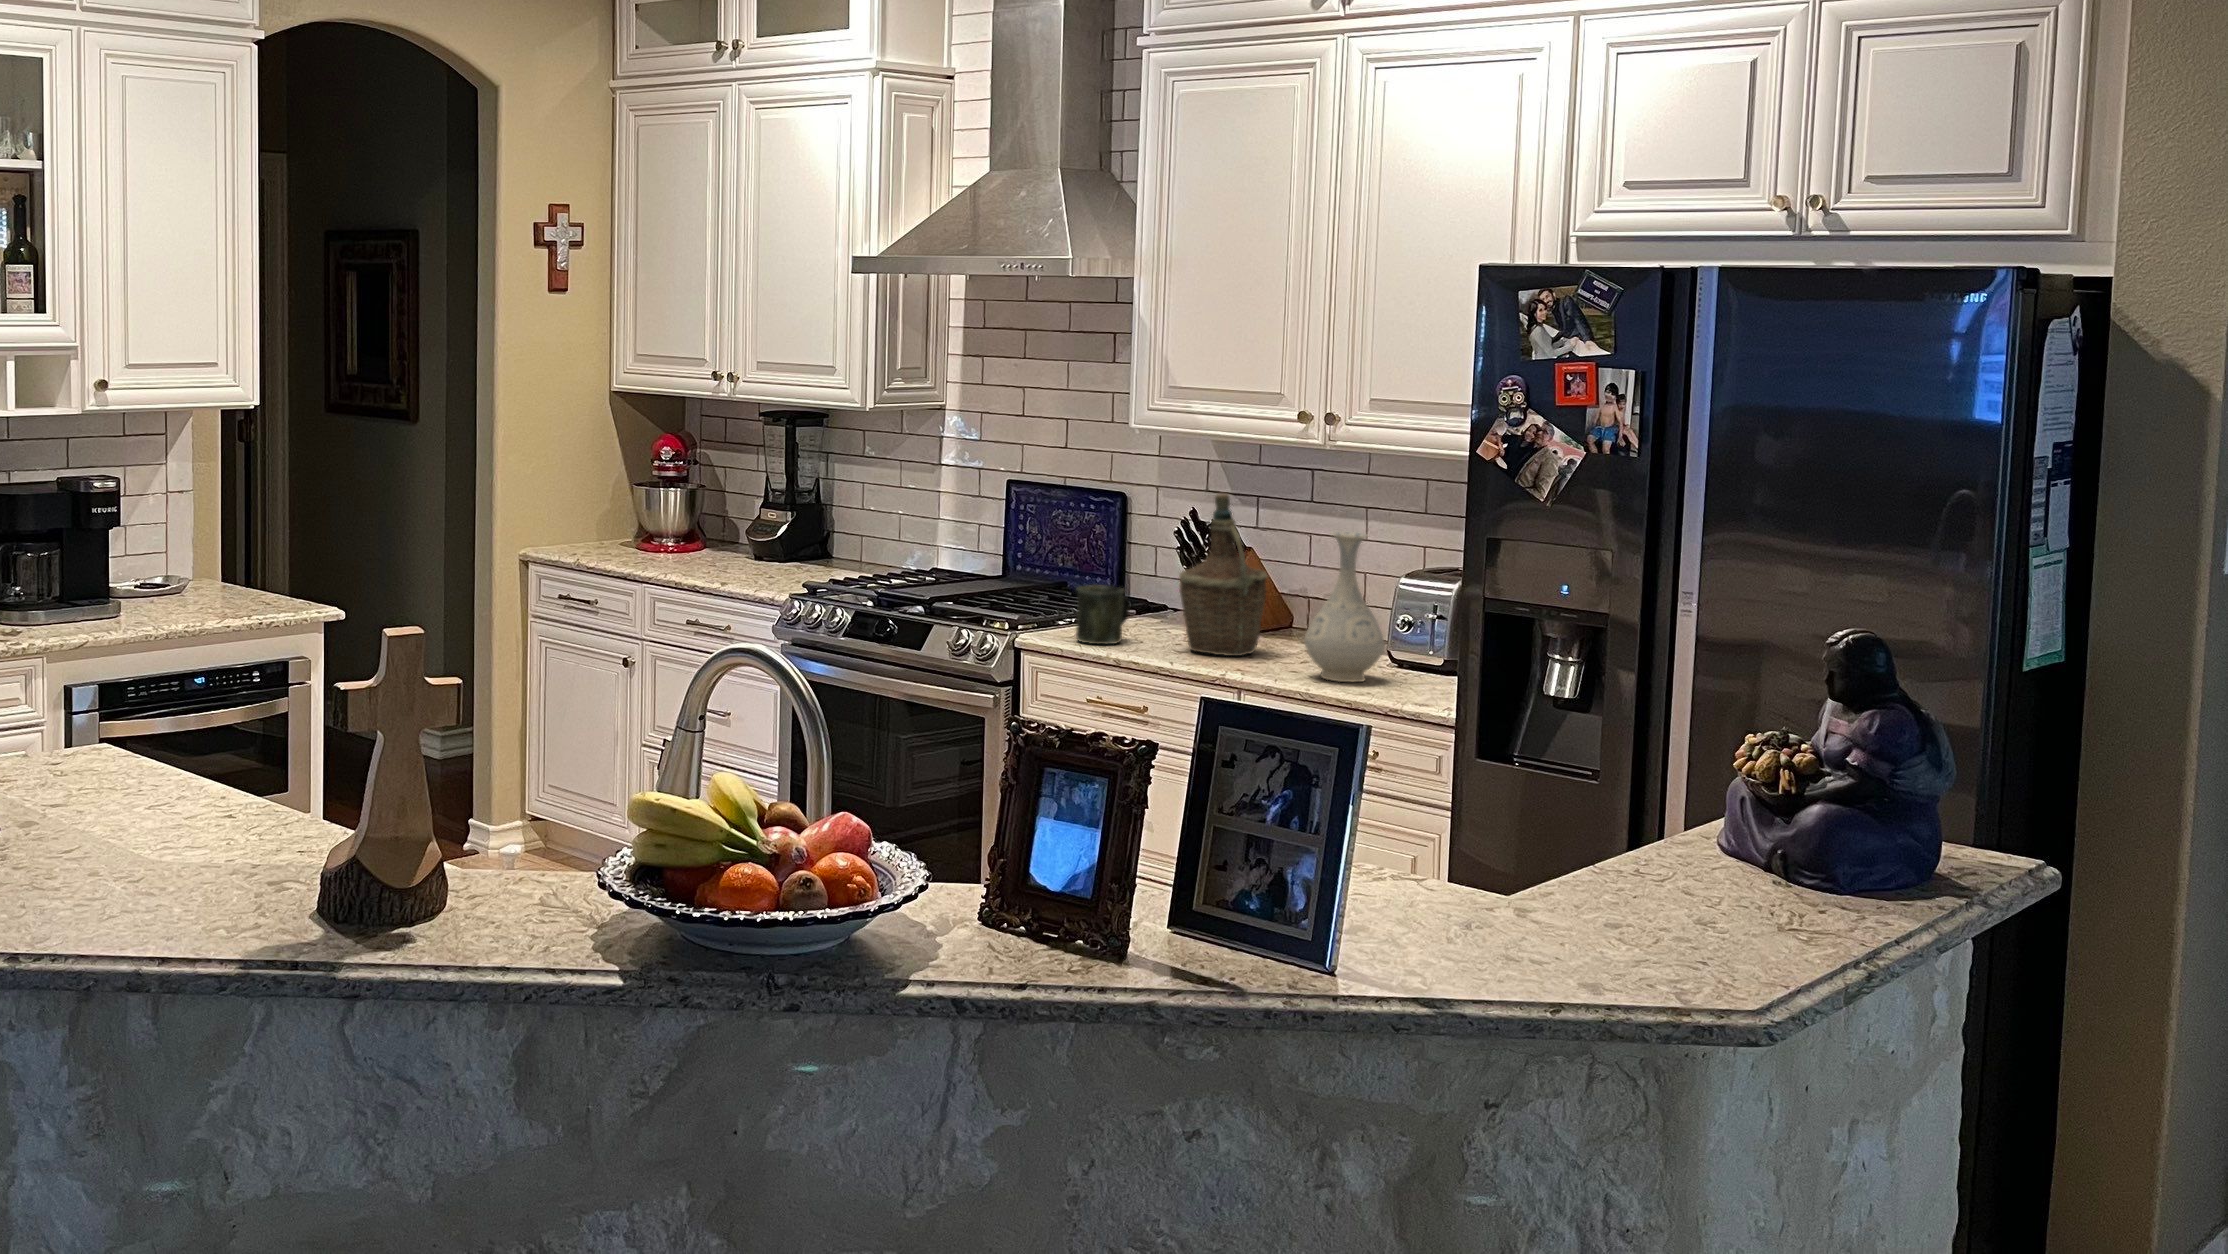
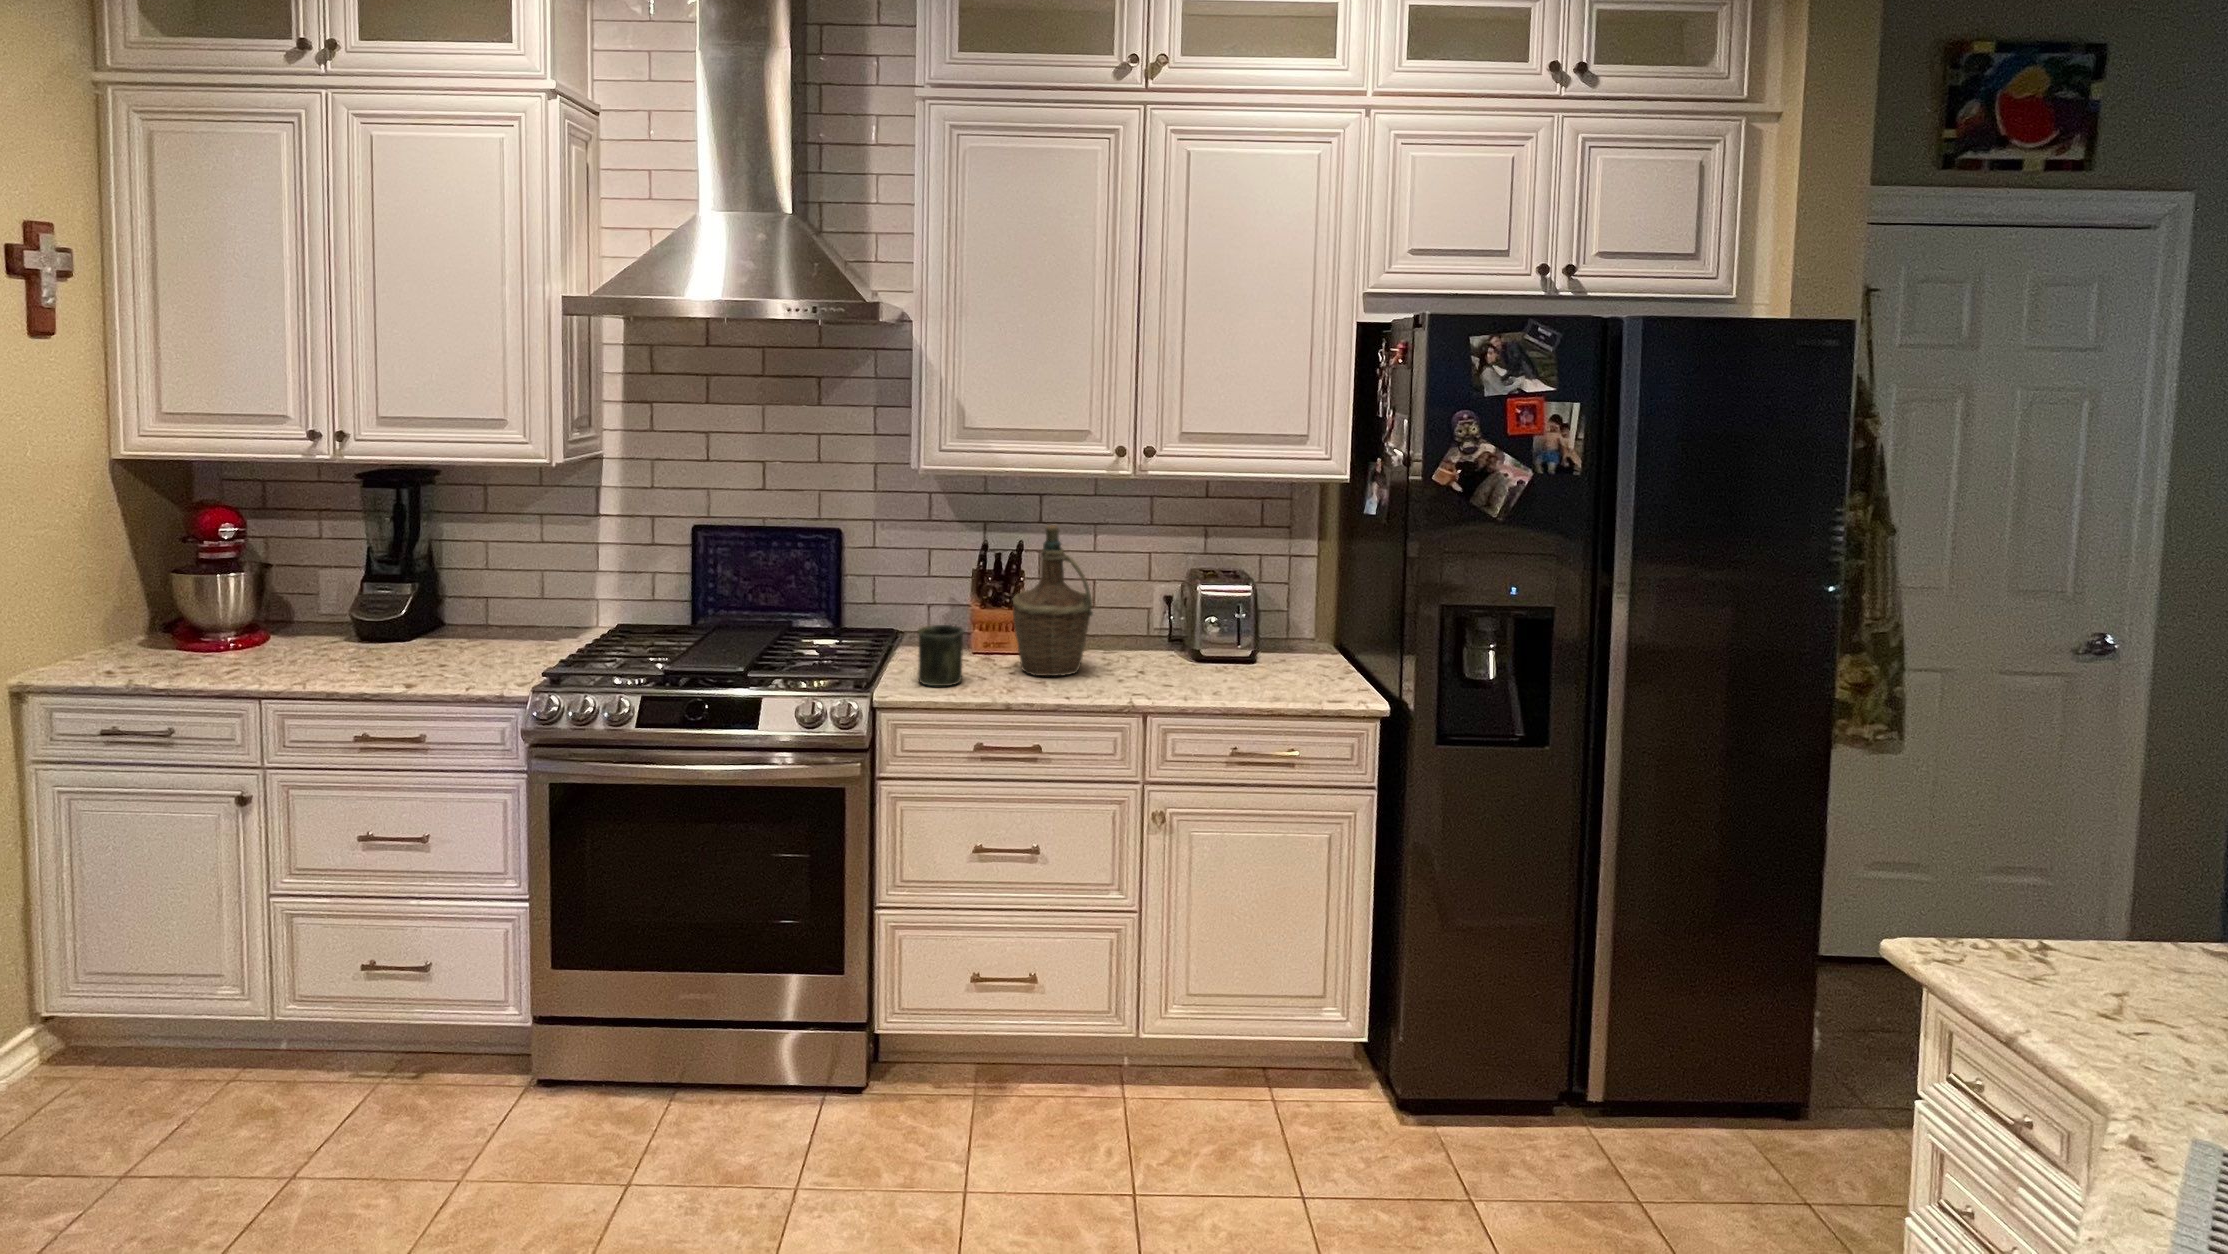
vase: present [1304,532,1385,682] -> none [1173,550,1242,685]

